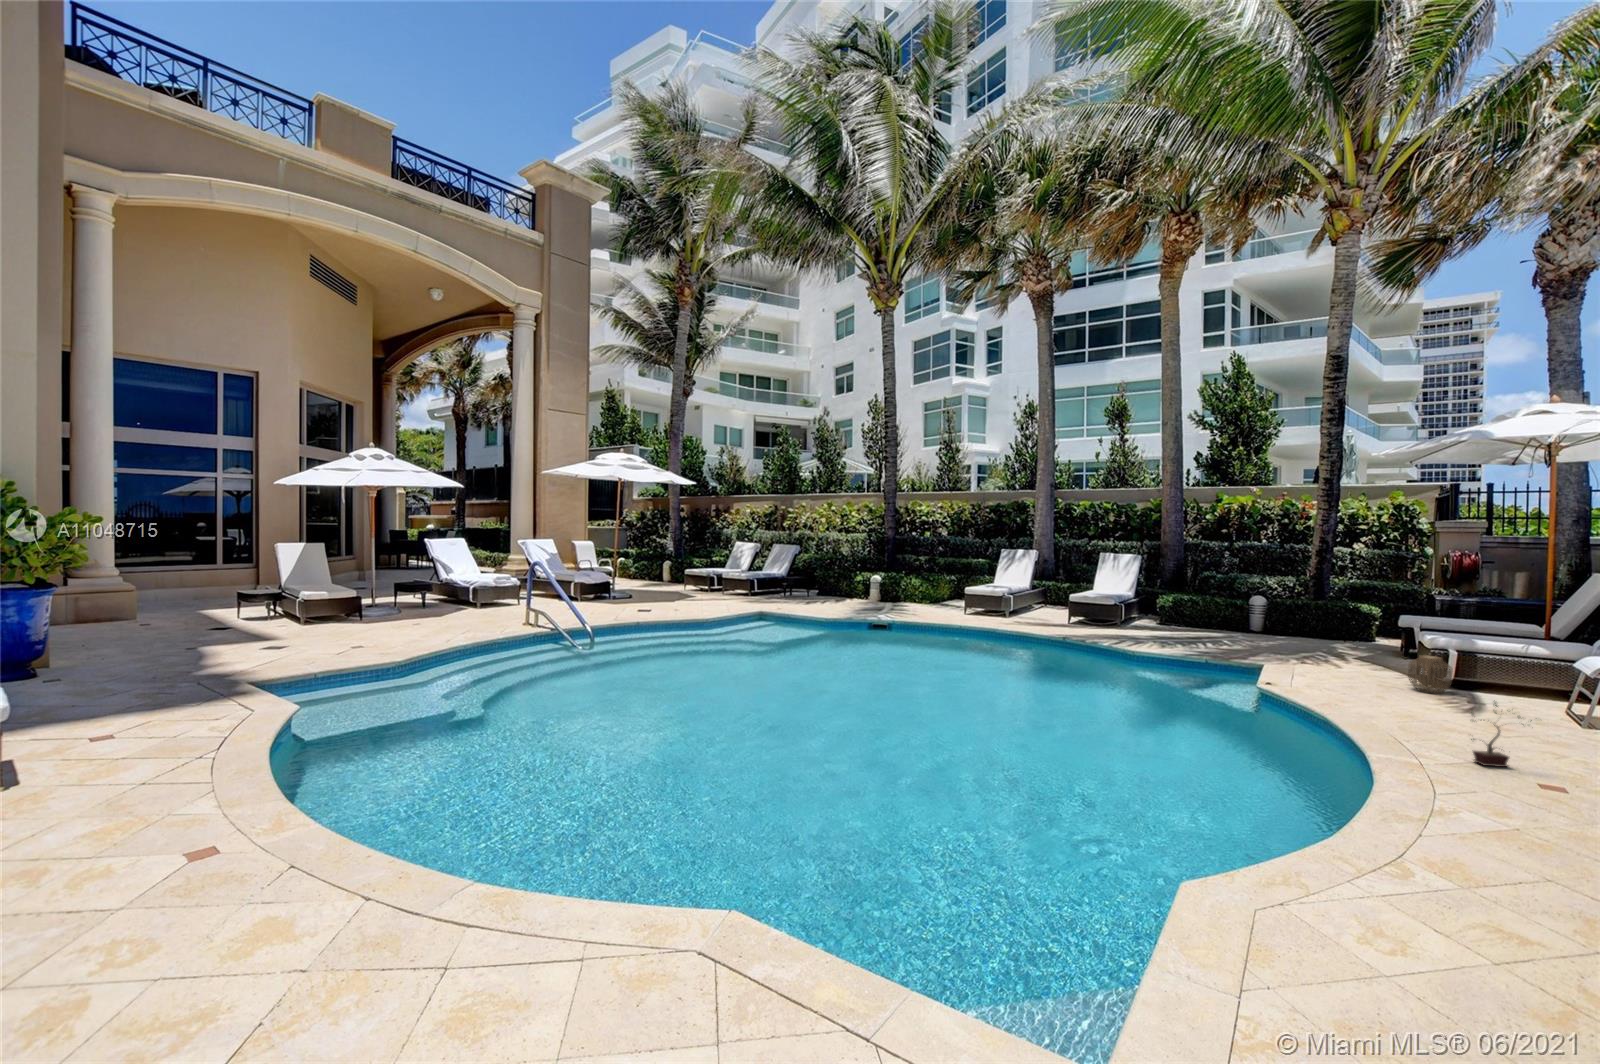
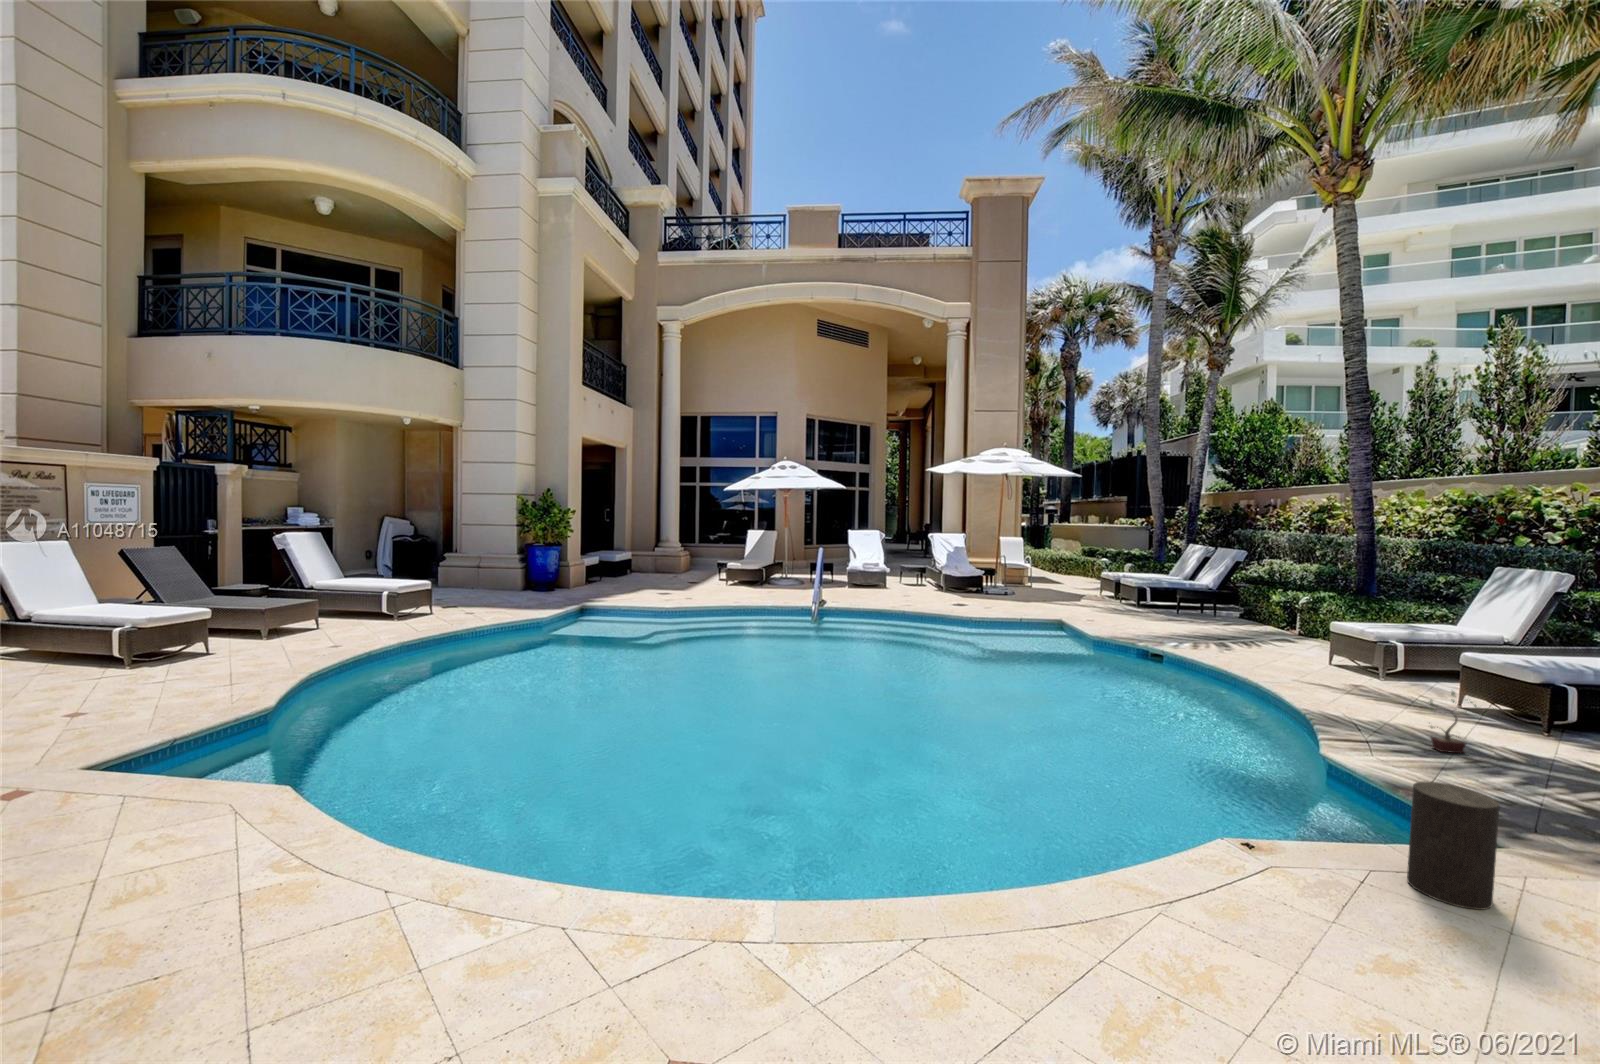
woven basket: present [1408,655,1452,694] -> none [1361,646,1403,682]
stool: none [1429,791,1518,921] -> present [1407,782,1499,910]

